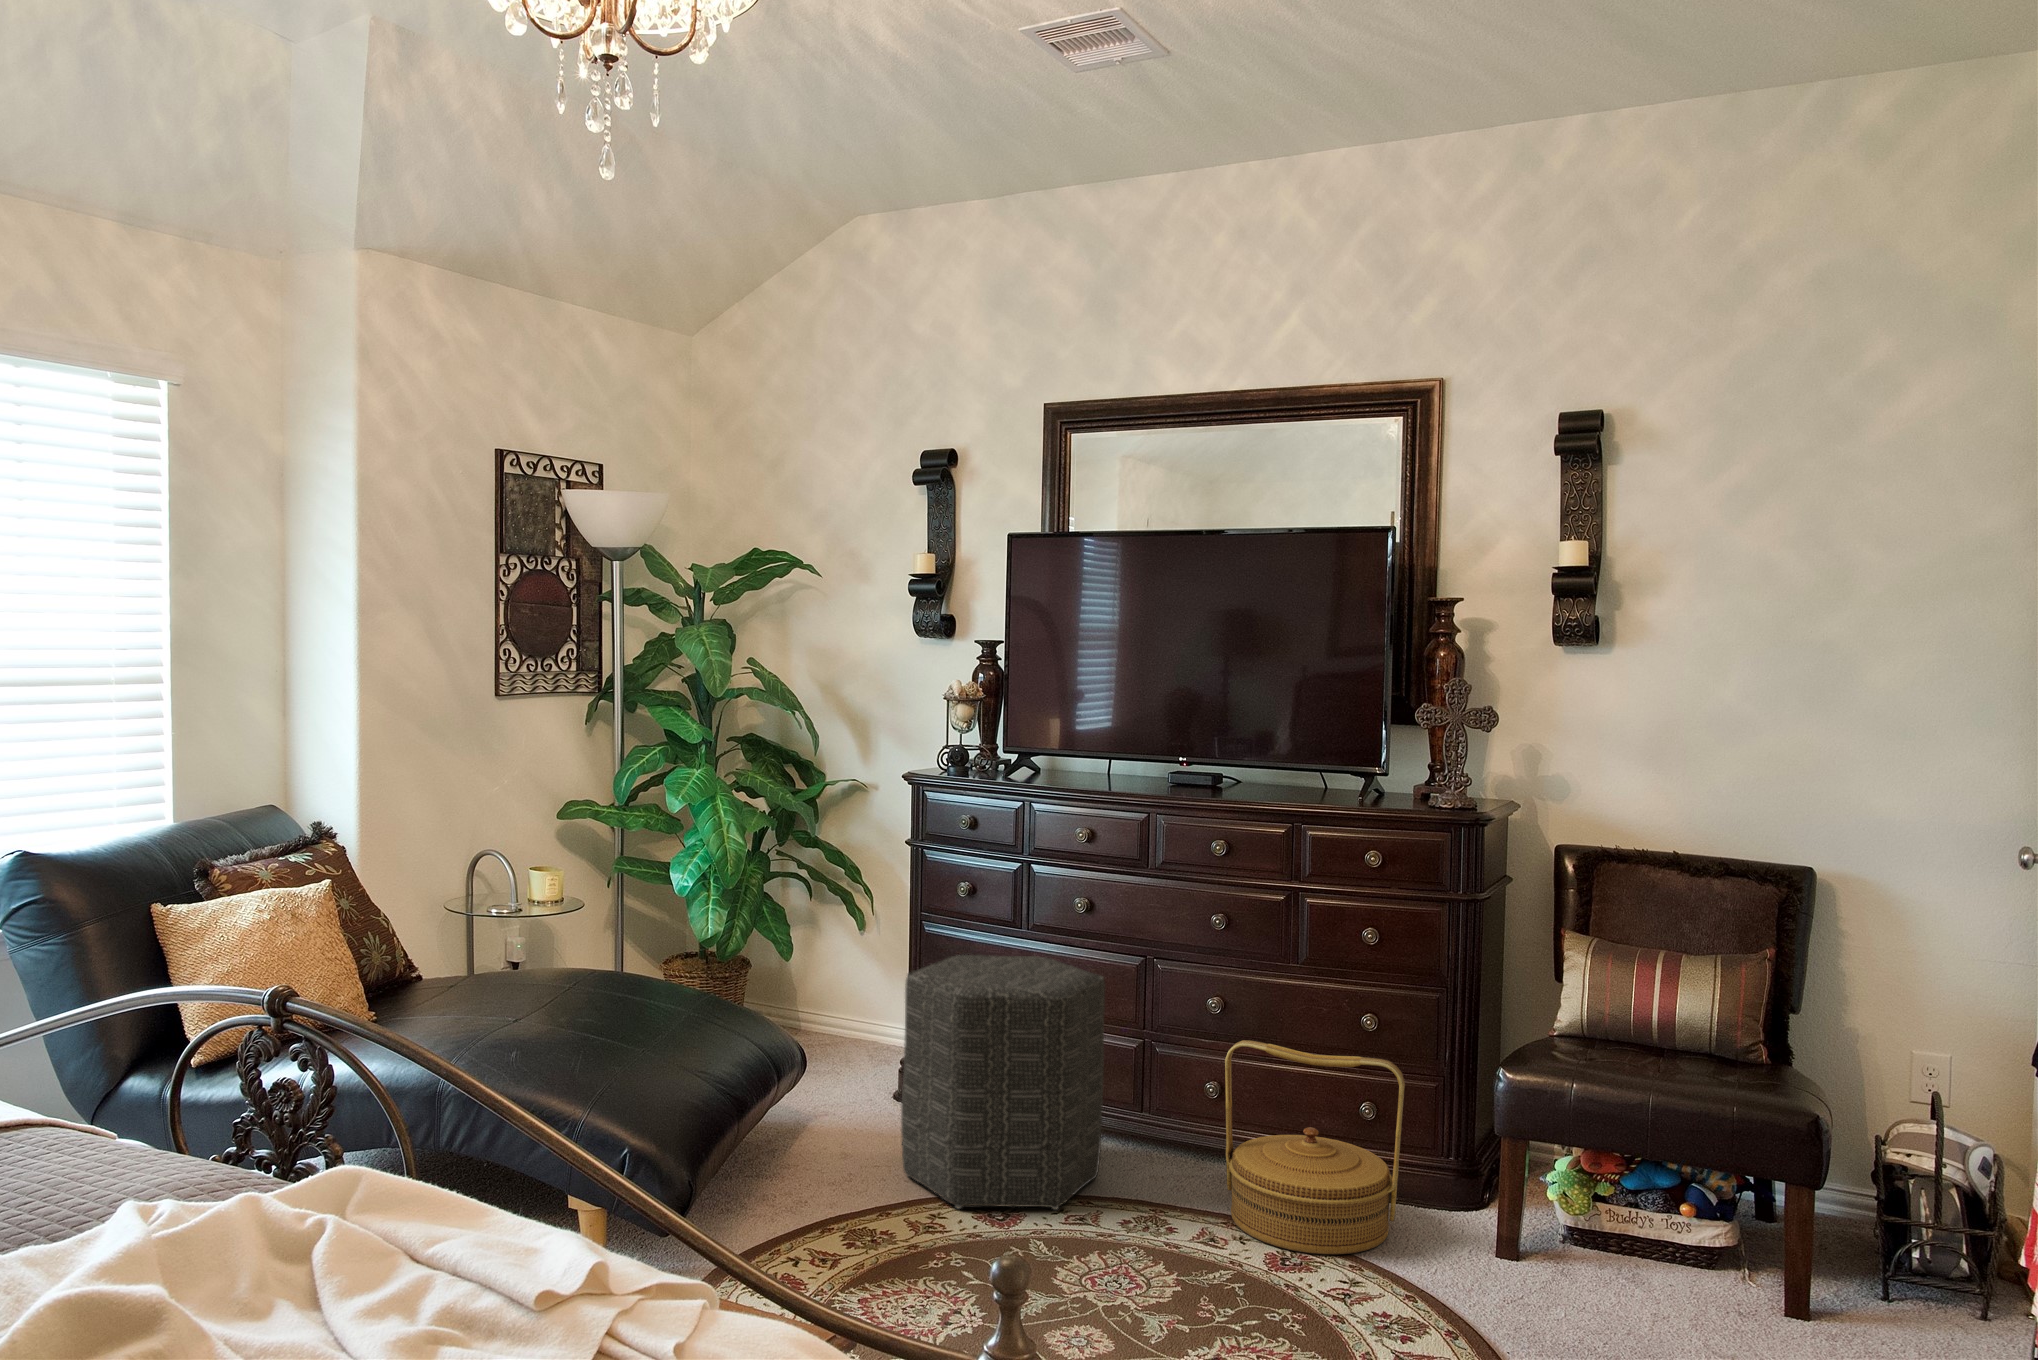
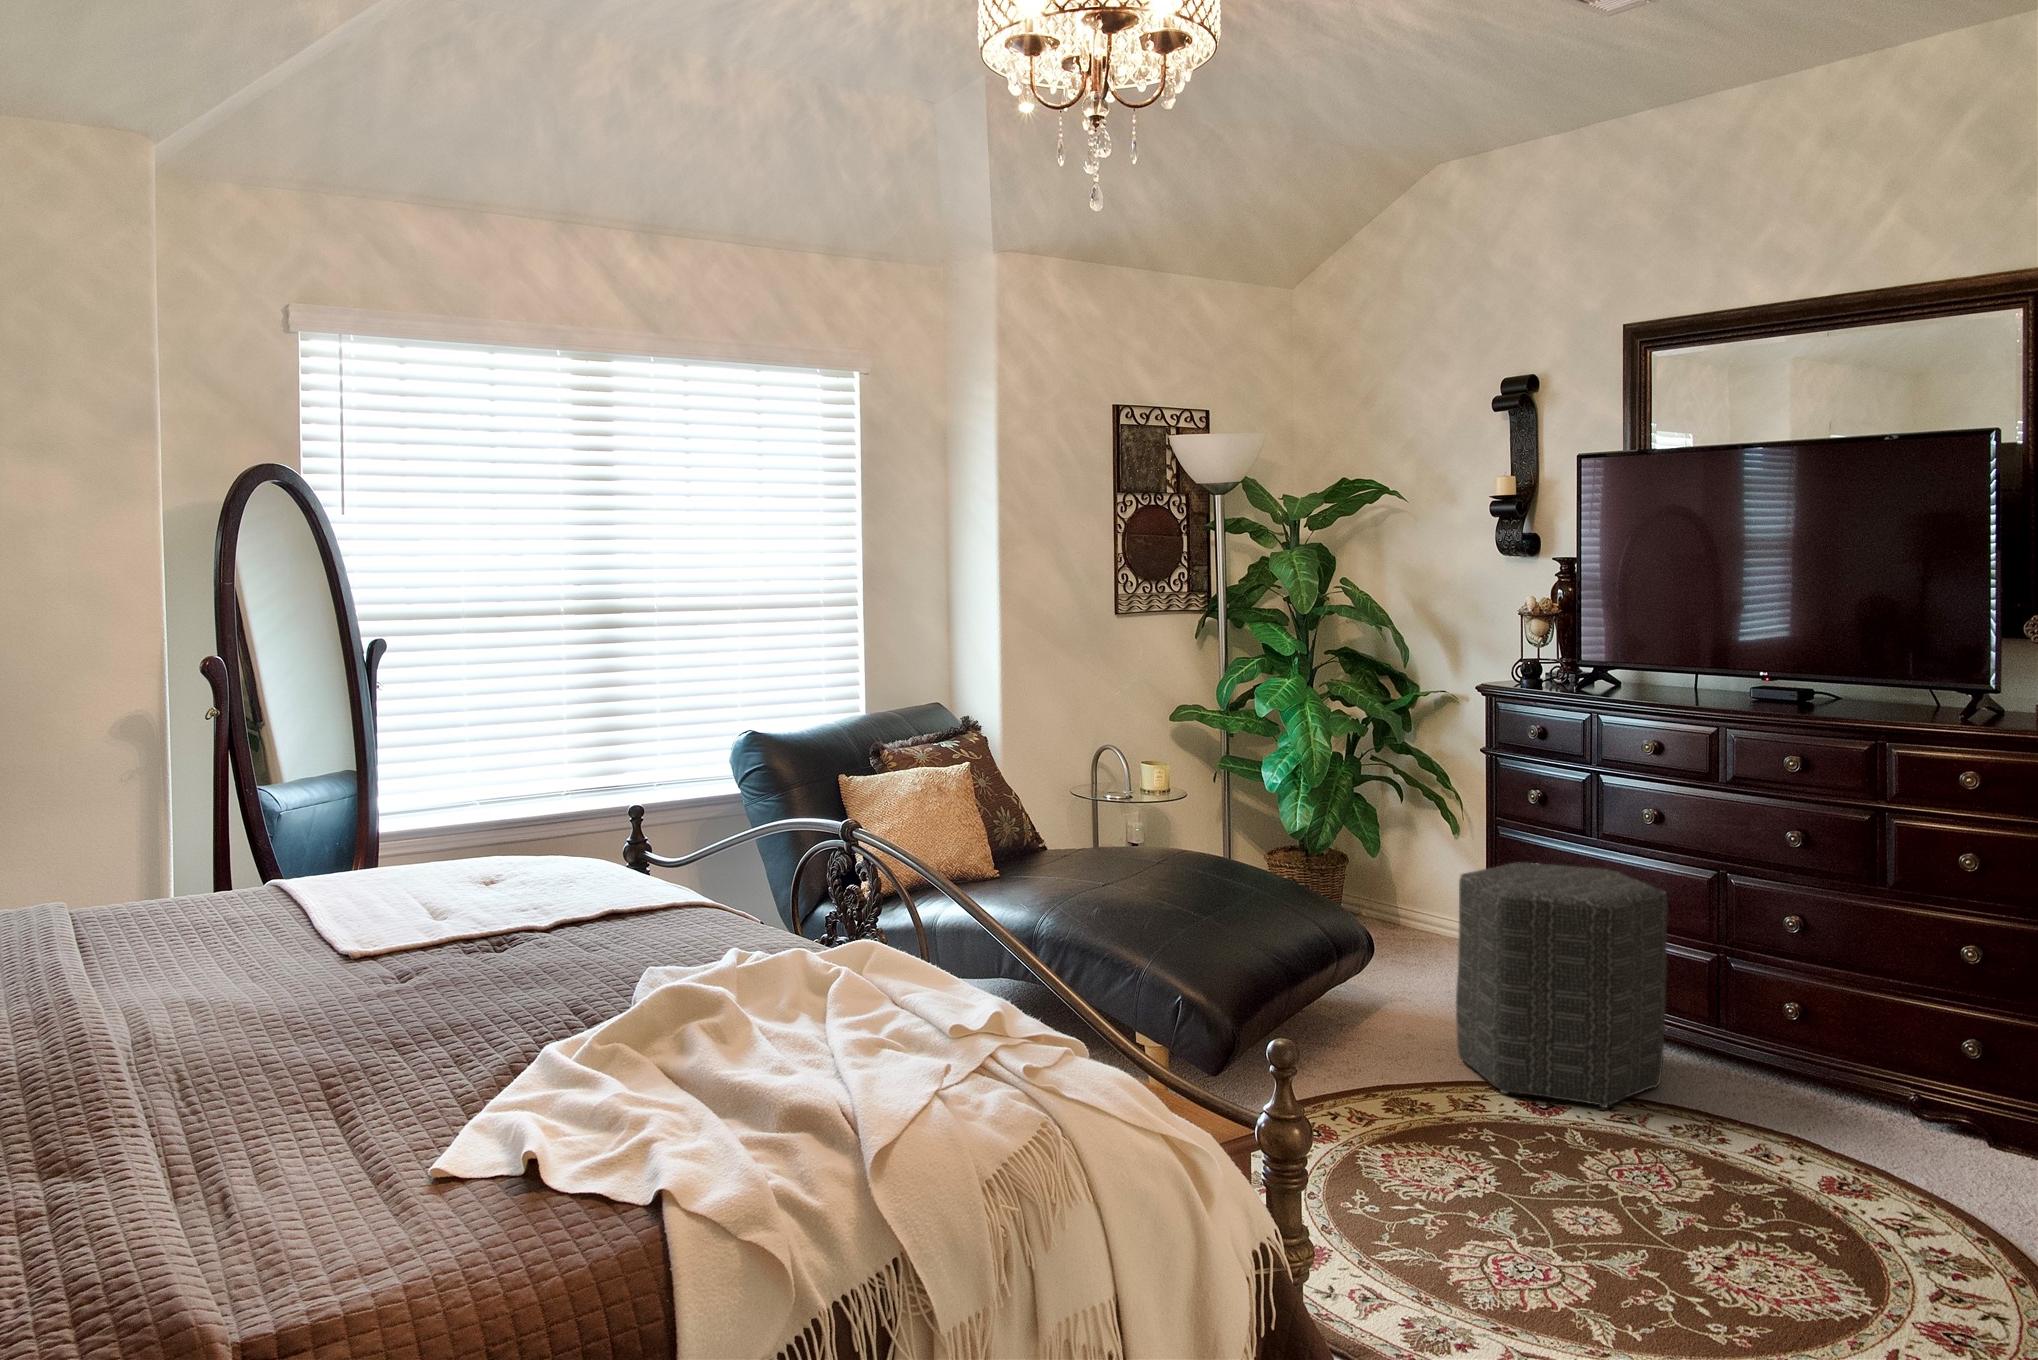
woven basket: present [1225,1040,1405,1254] -> none [1794,966,2005,1193]

